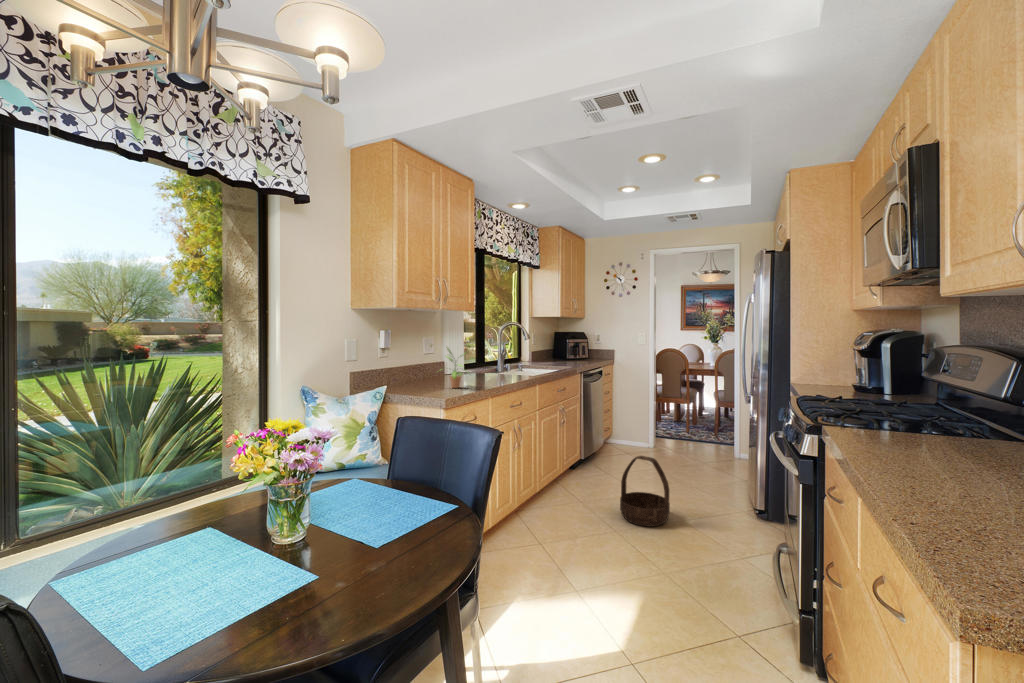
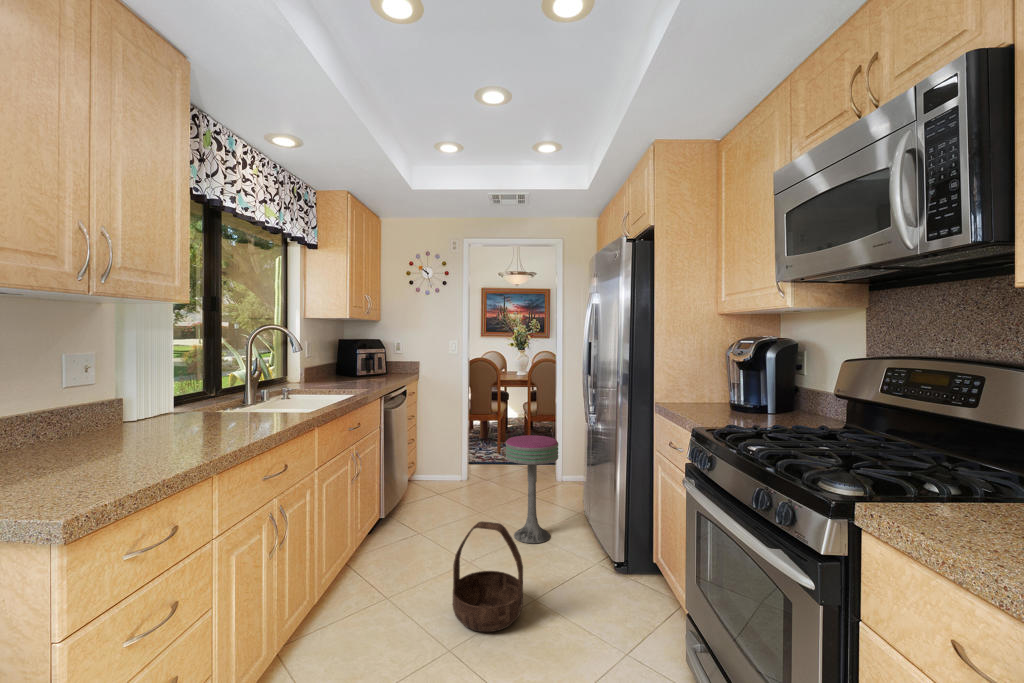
potted plant: present [447,348,469,388] -> none [71,369,174,461]
bar stool: none [672,408,717,490] -> present [506,435,558,543]

